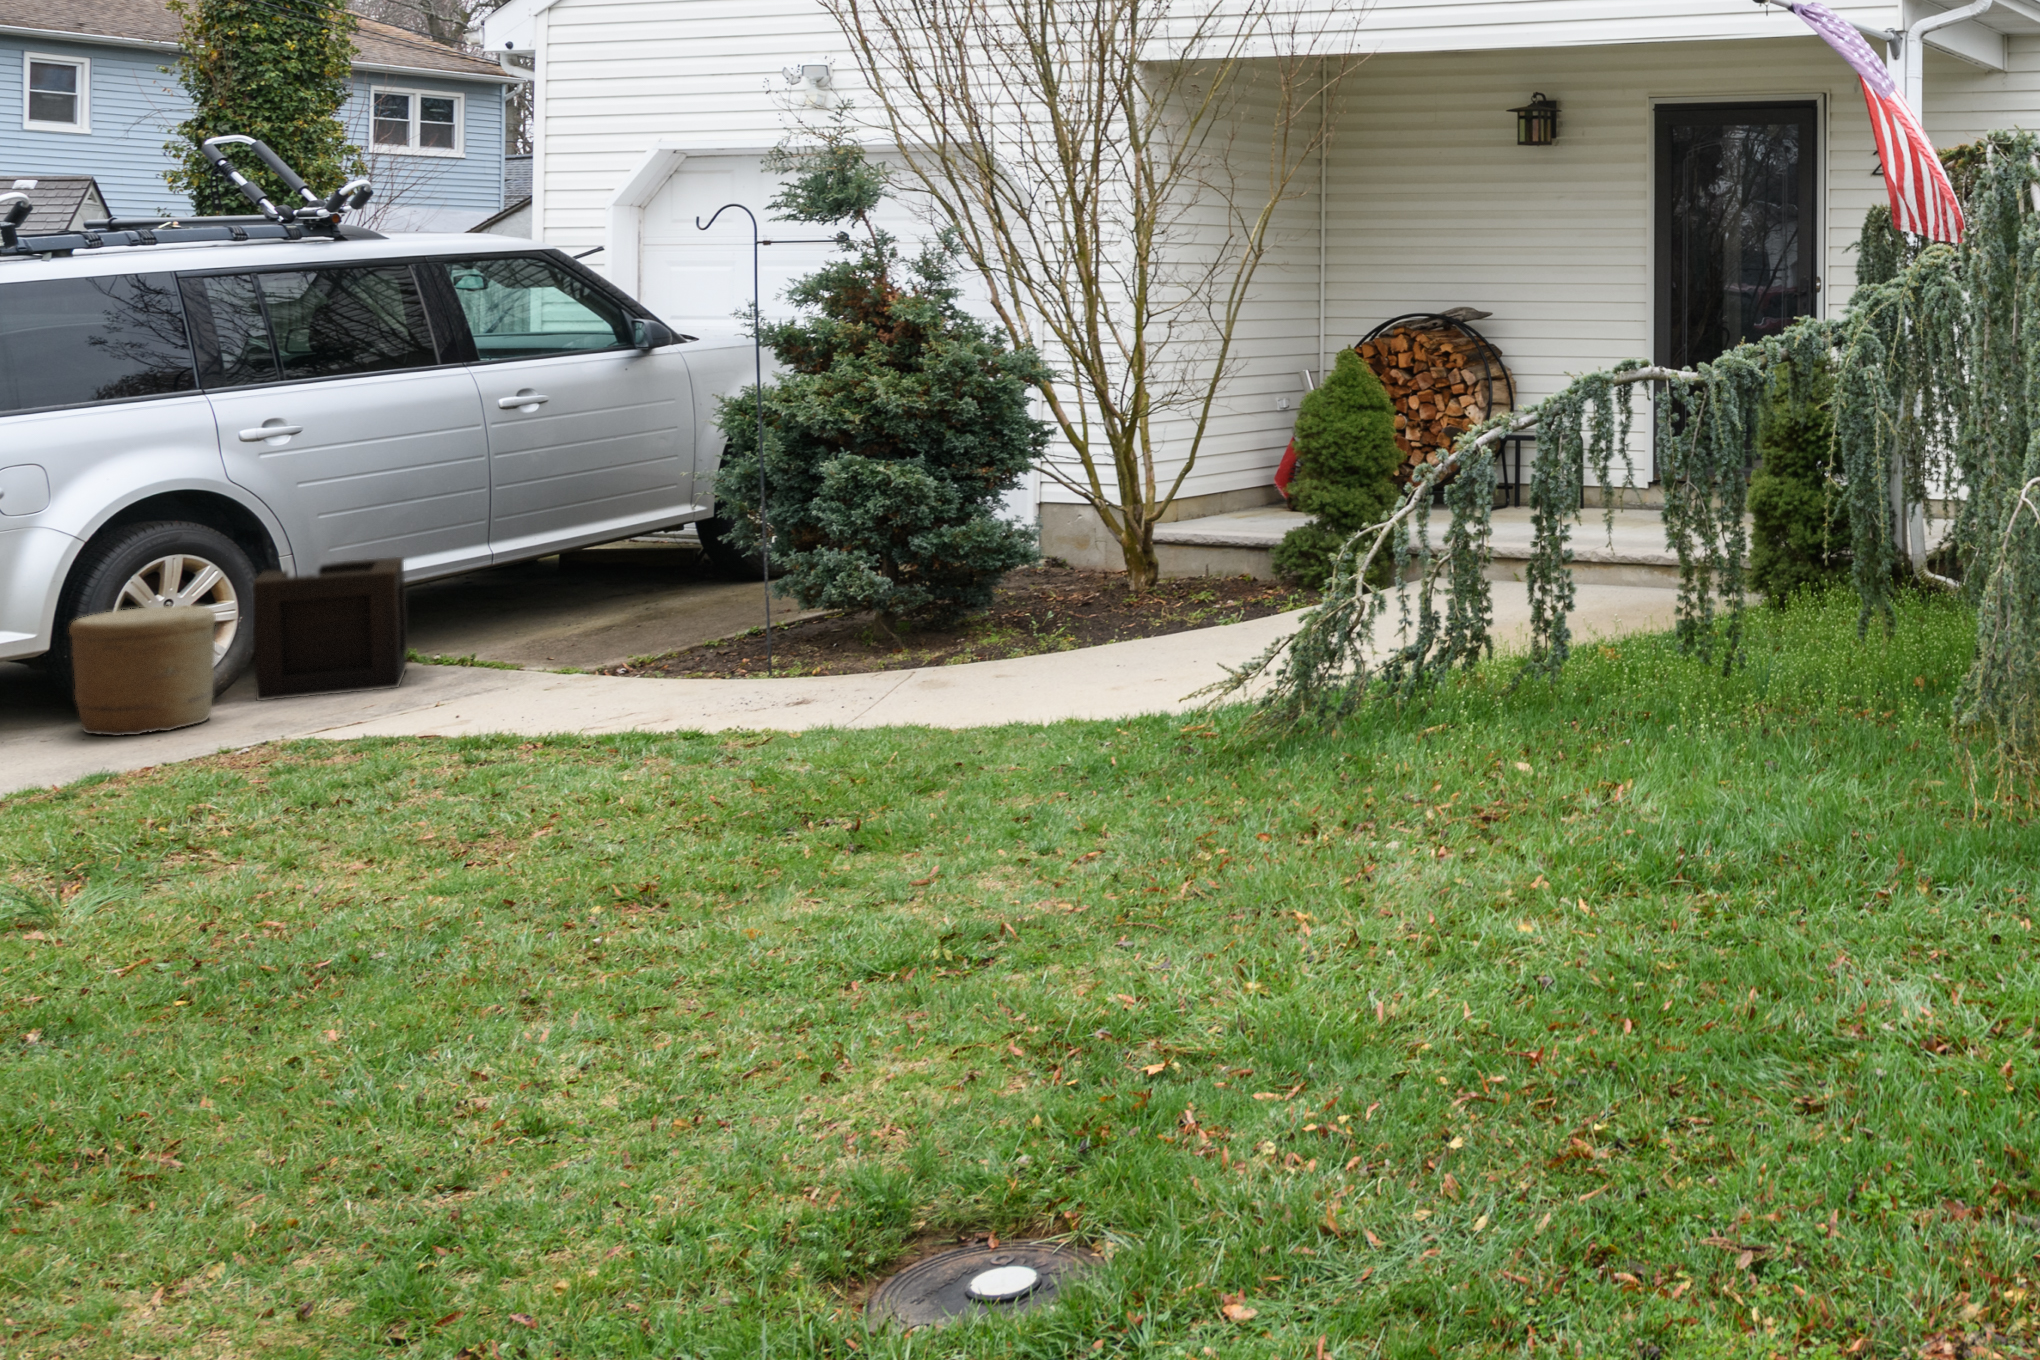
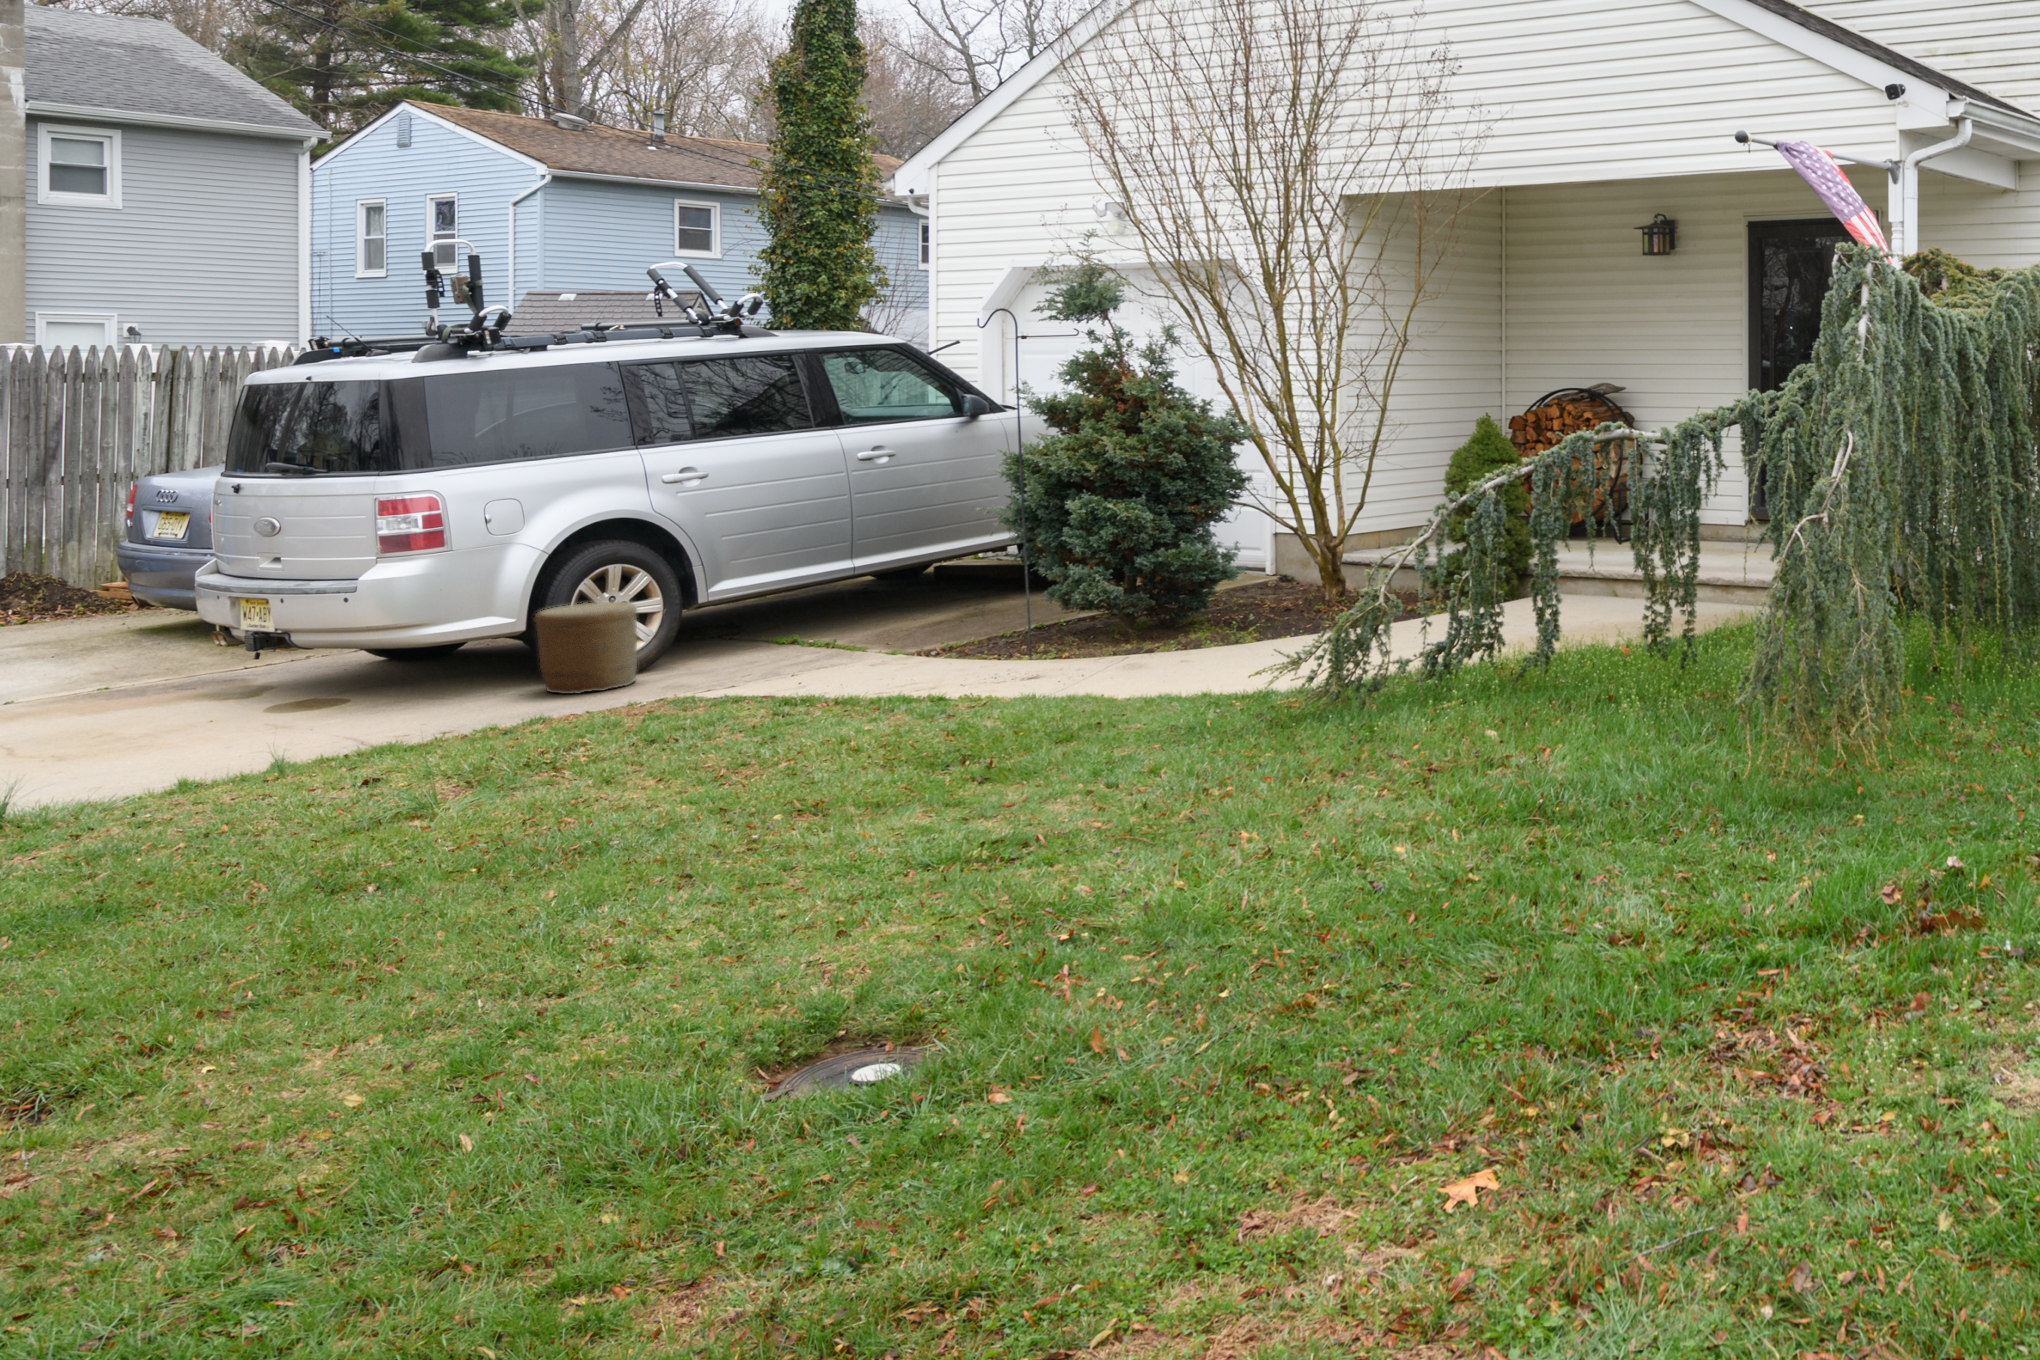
wooden crate: present [253,557,407,700] -> none [670,567,790,670]

